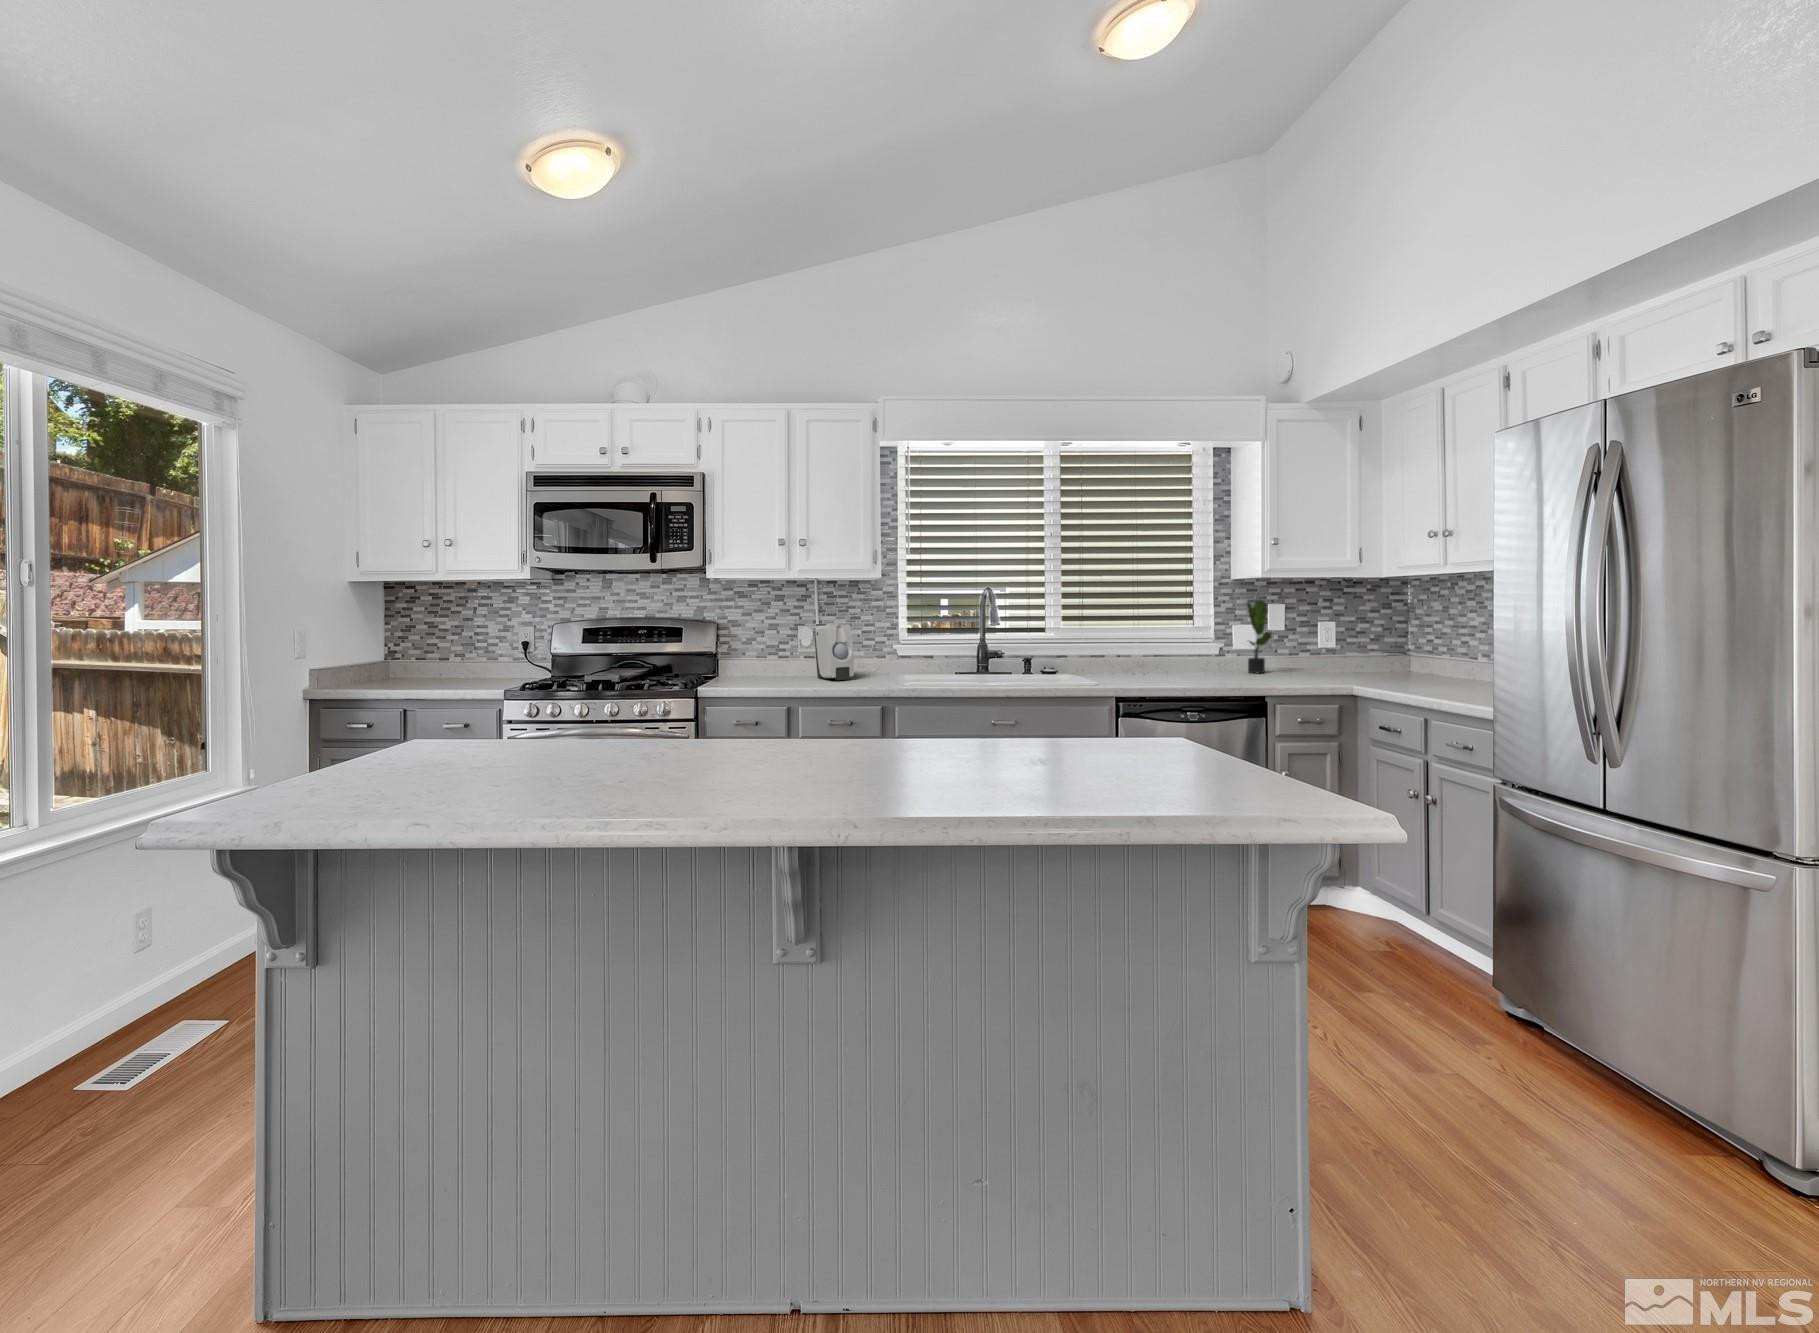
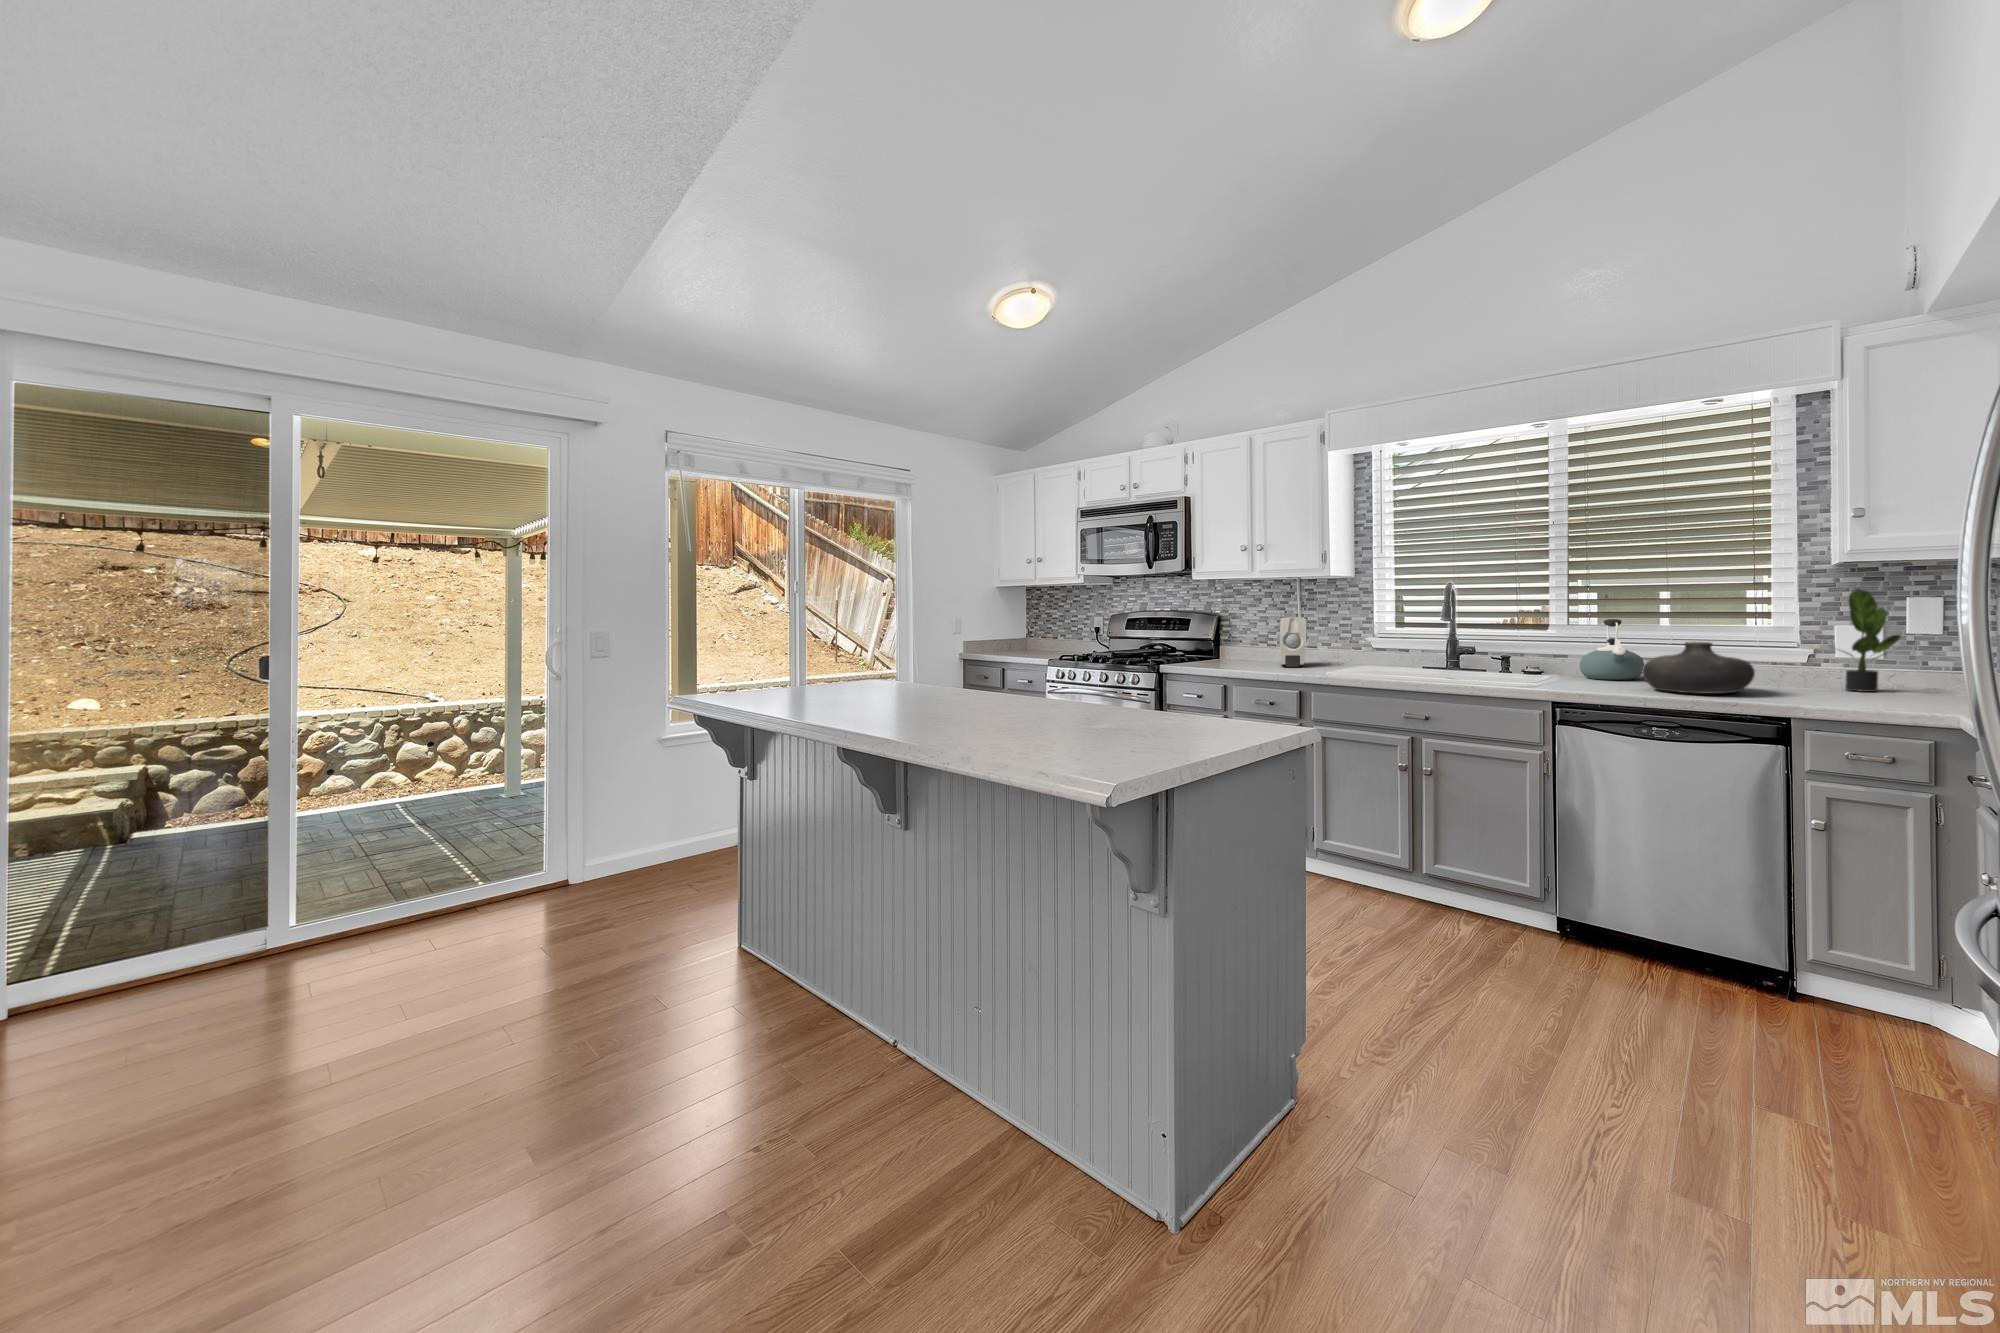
kettle: none [1088,623,1133,675] -> present [1580,619,1644,680]
vase: none [1158,641,1228,683] -> present [1643,642,1755,694]

